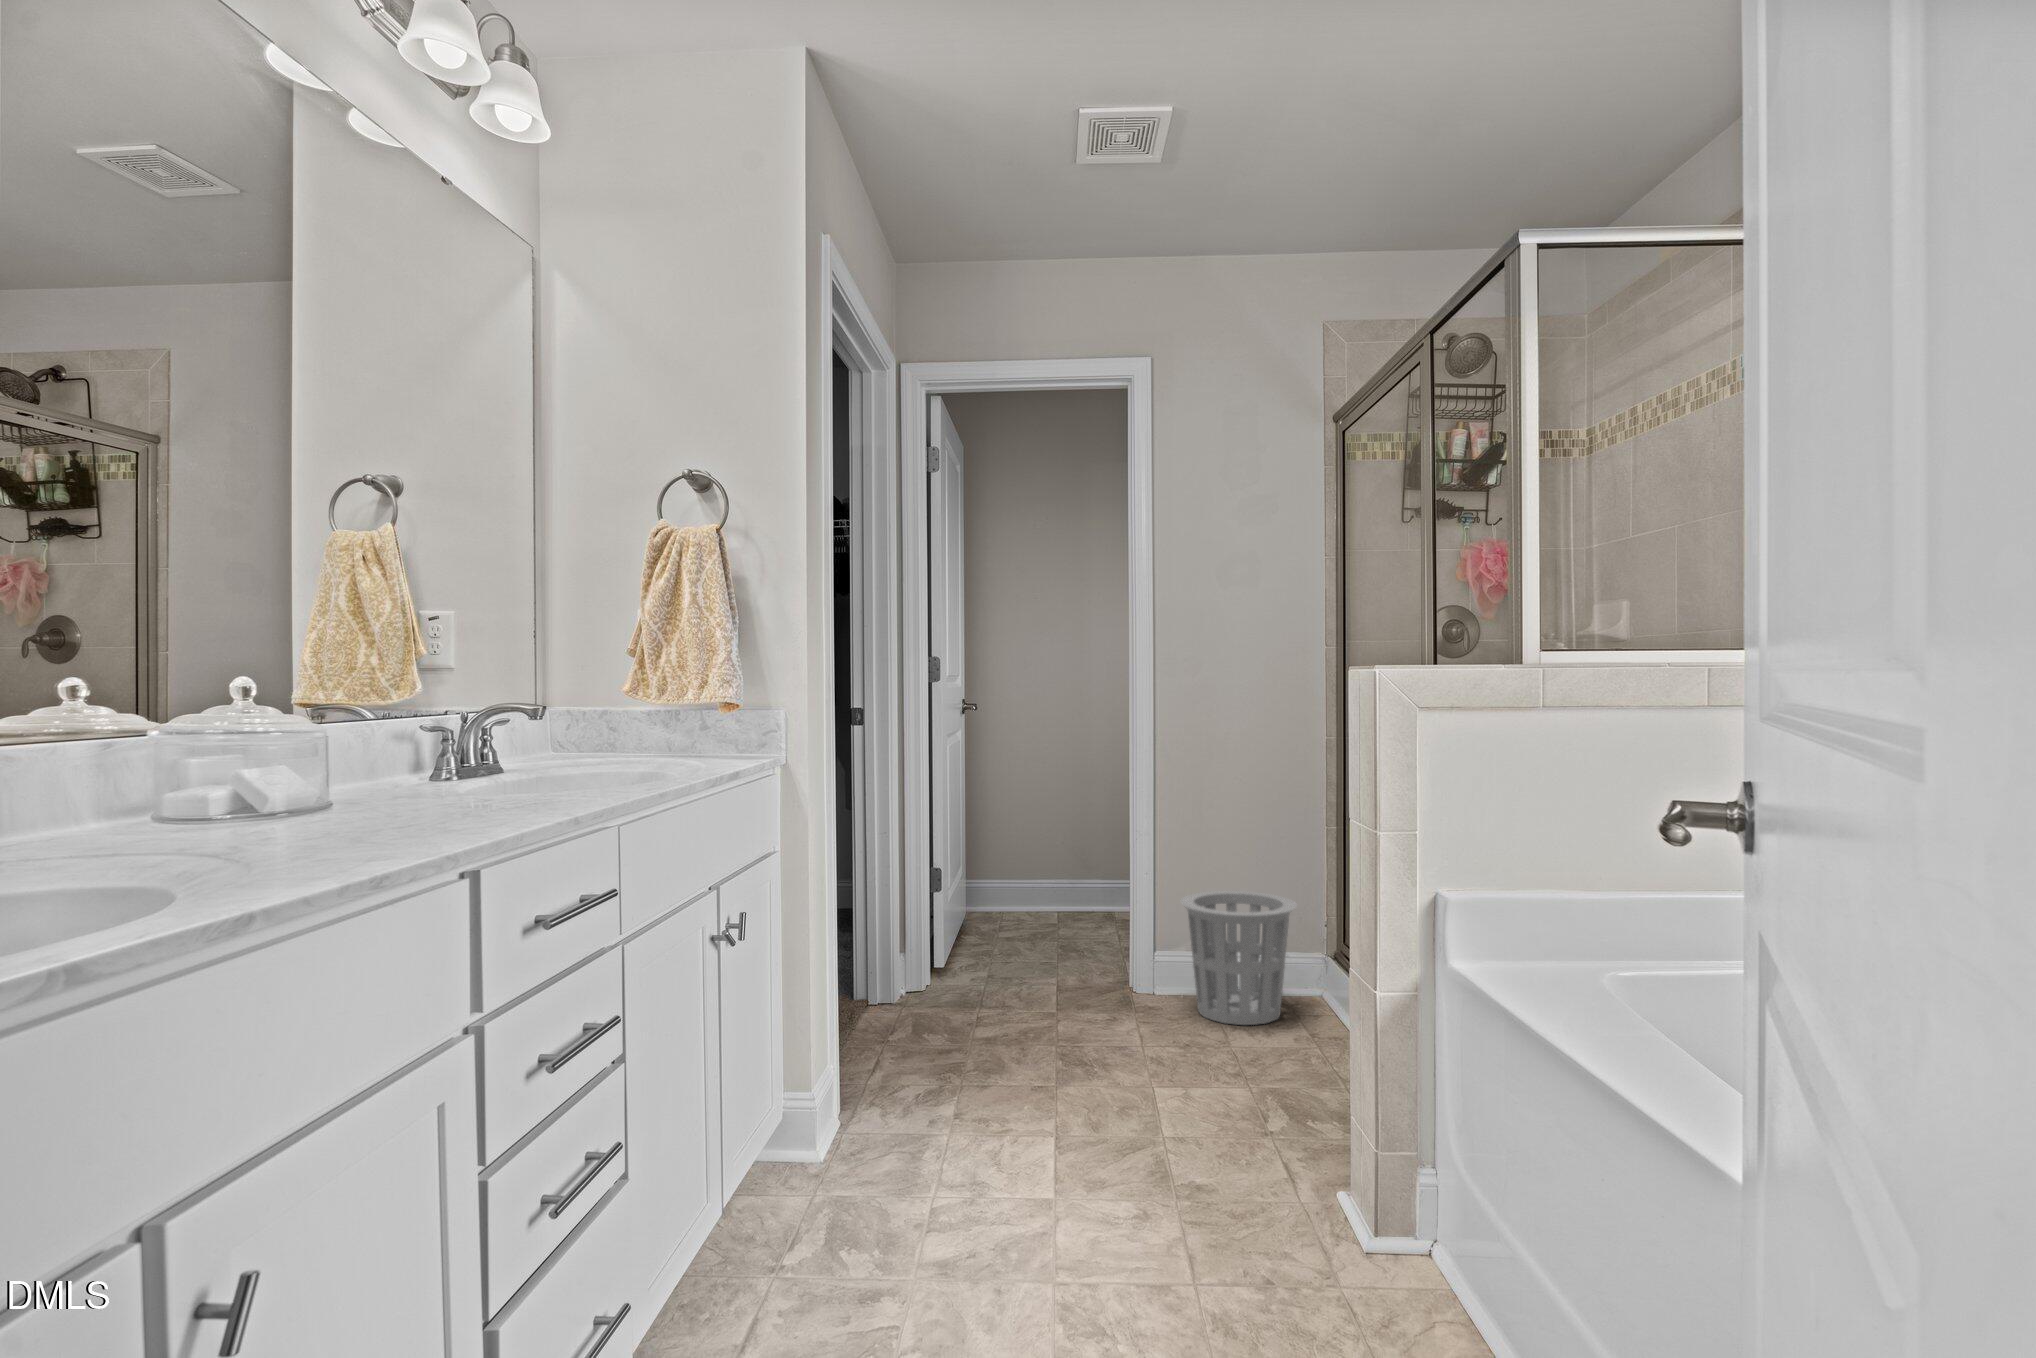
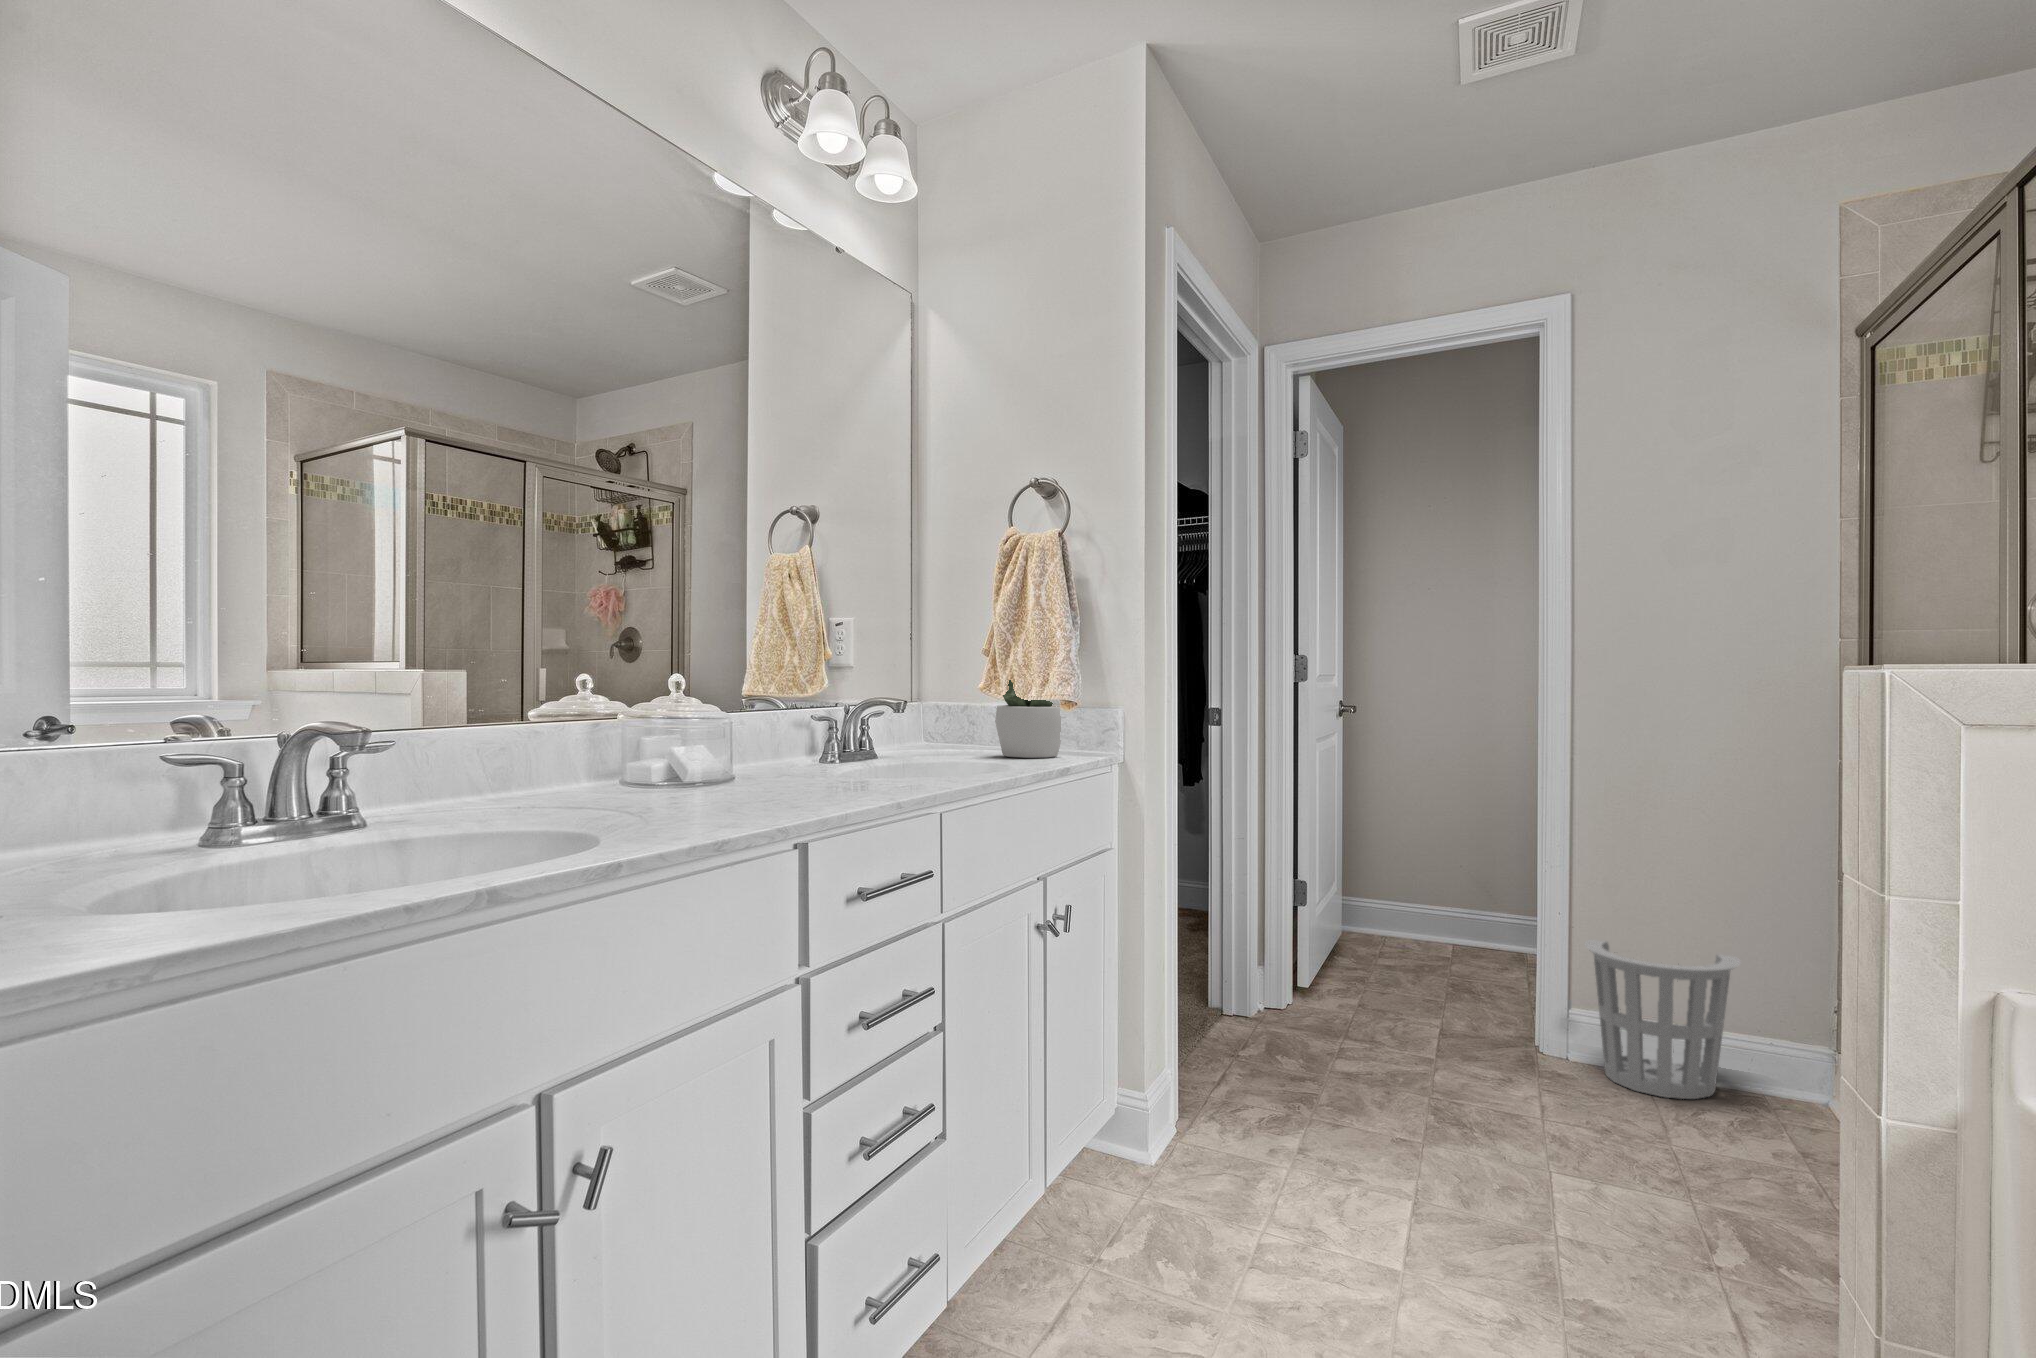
succulent plant: none [643,675,722,761] -> present [995,680,1061,758]

